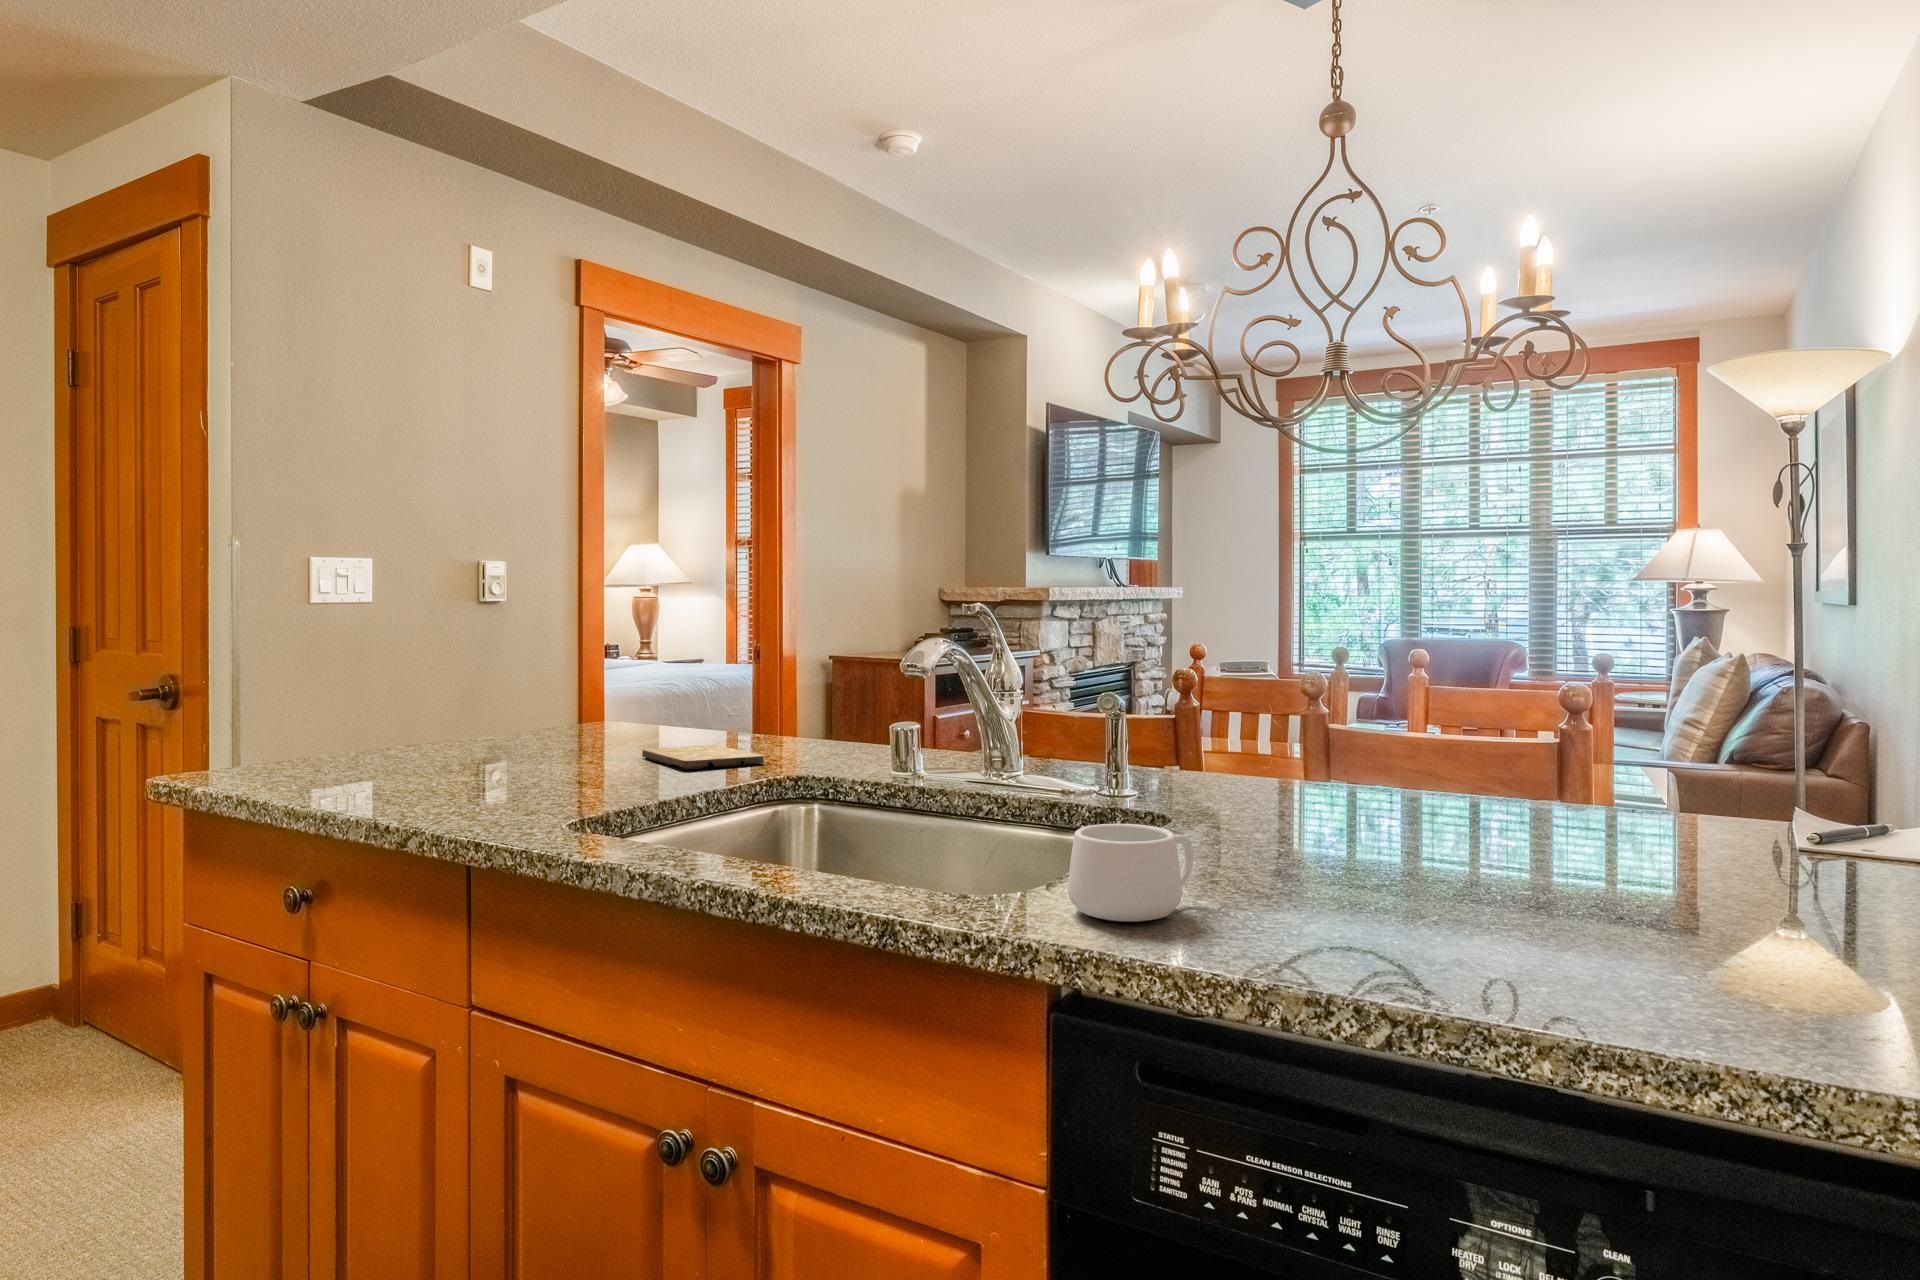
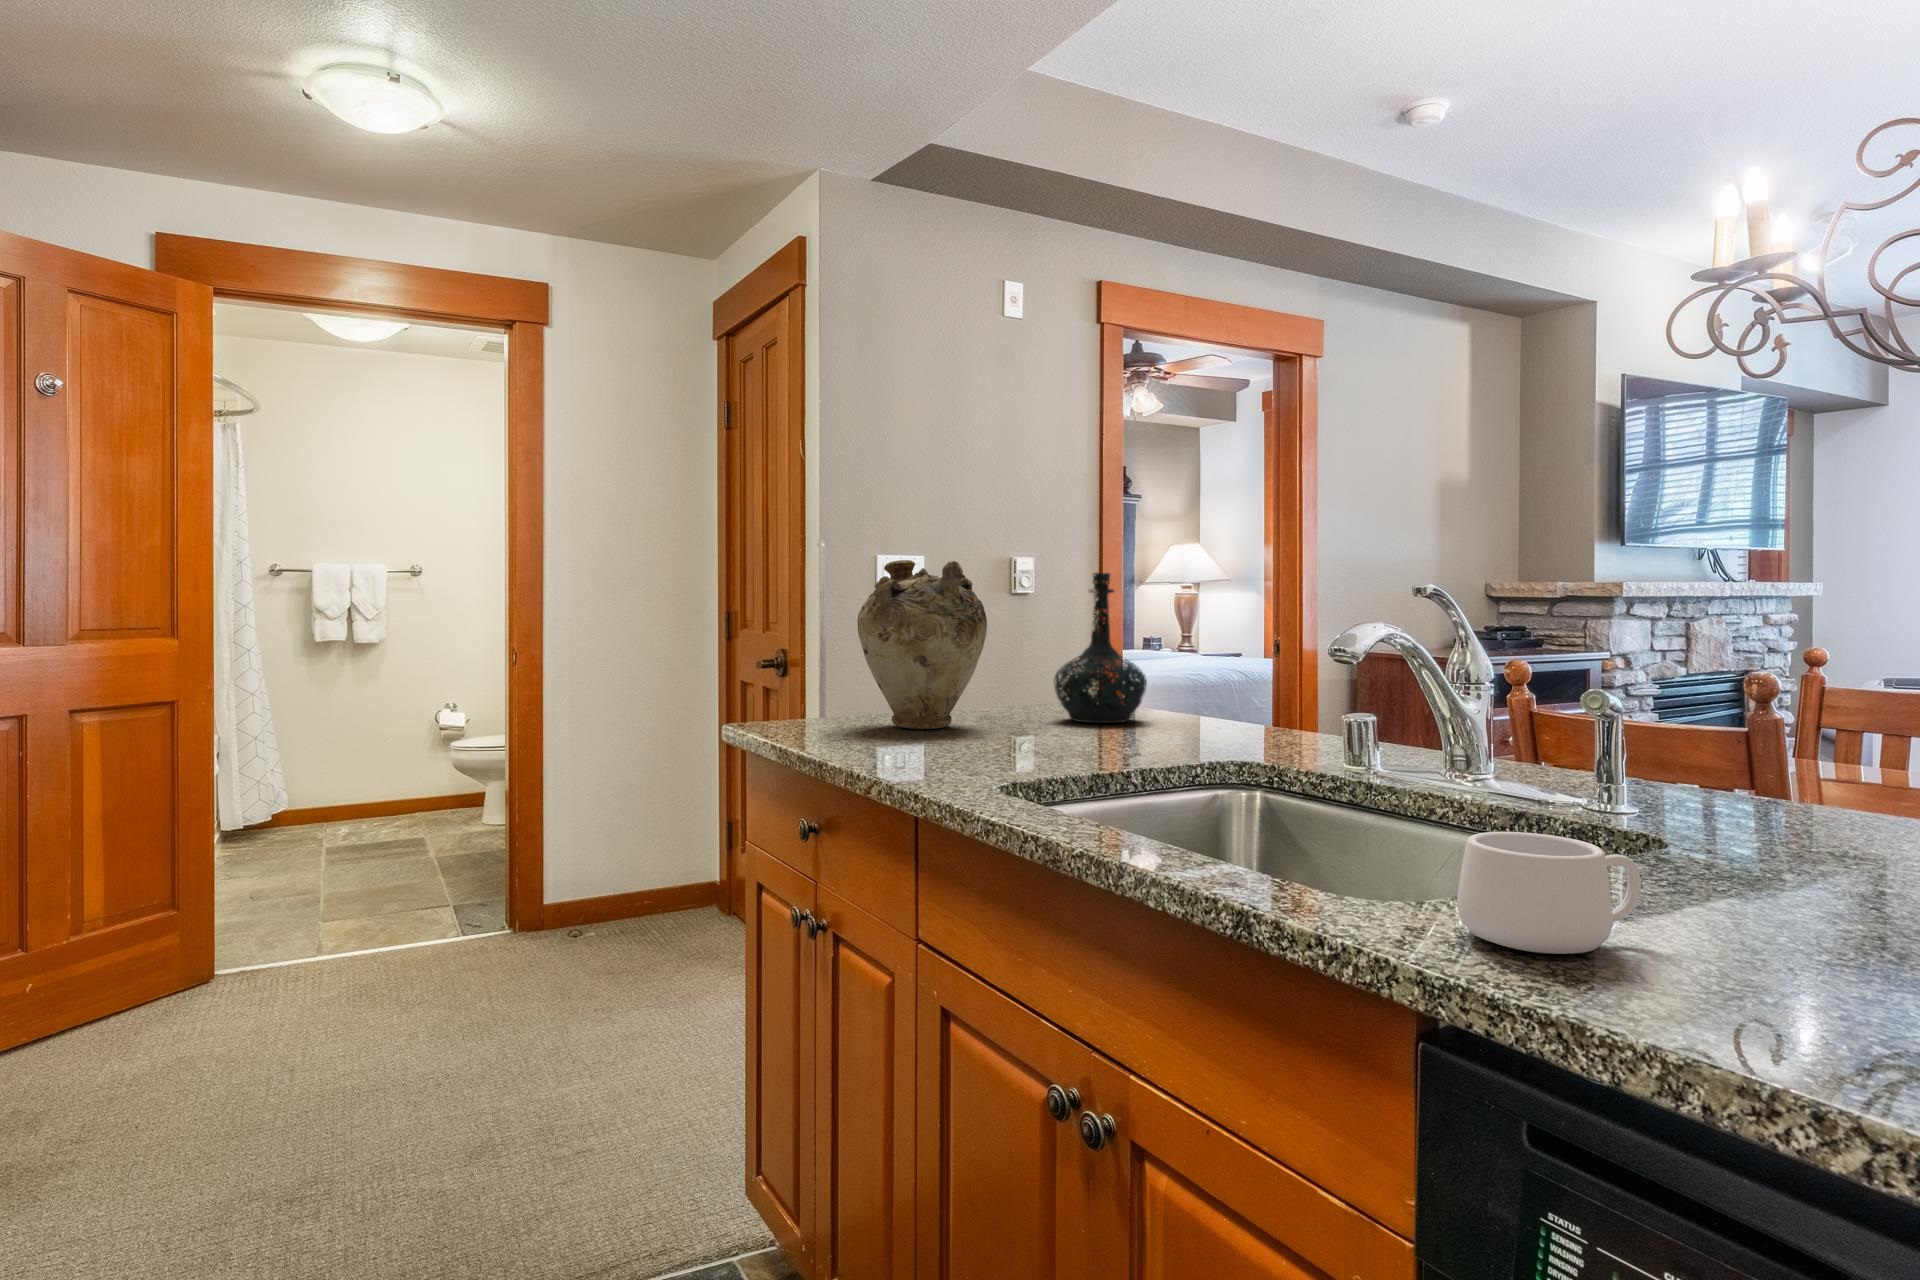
vase: none [335,571,500,765] -> present [857,560,987,729]
bottle: none [571,585,674,745] -> present [1054,573,1147,723]
cutting board: present [642,745,764,769] -> none [1107,727,1218,748]

